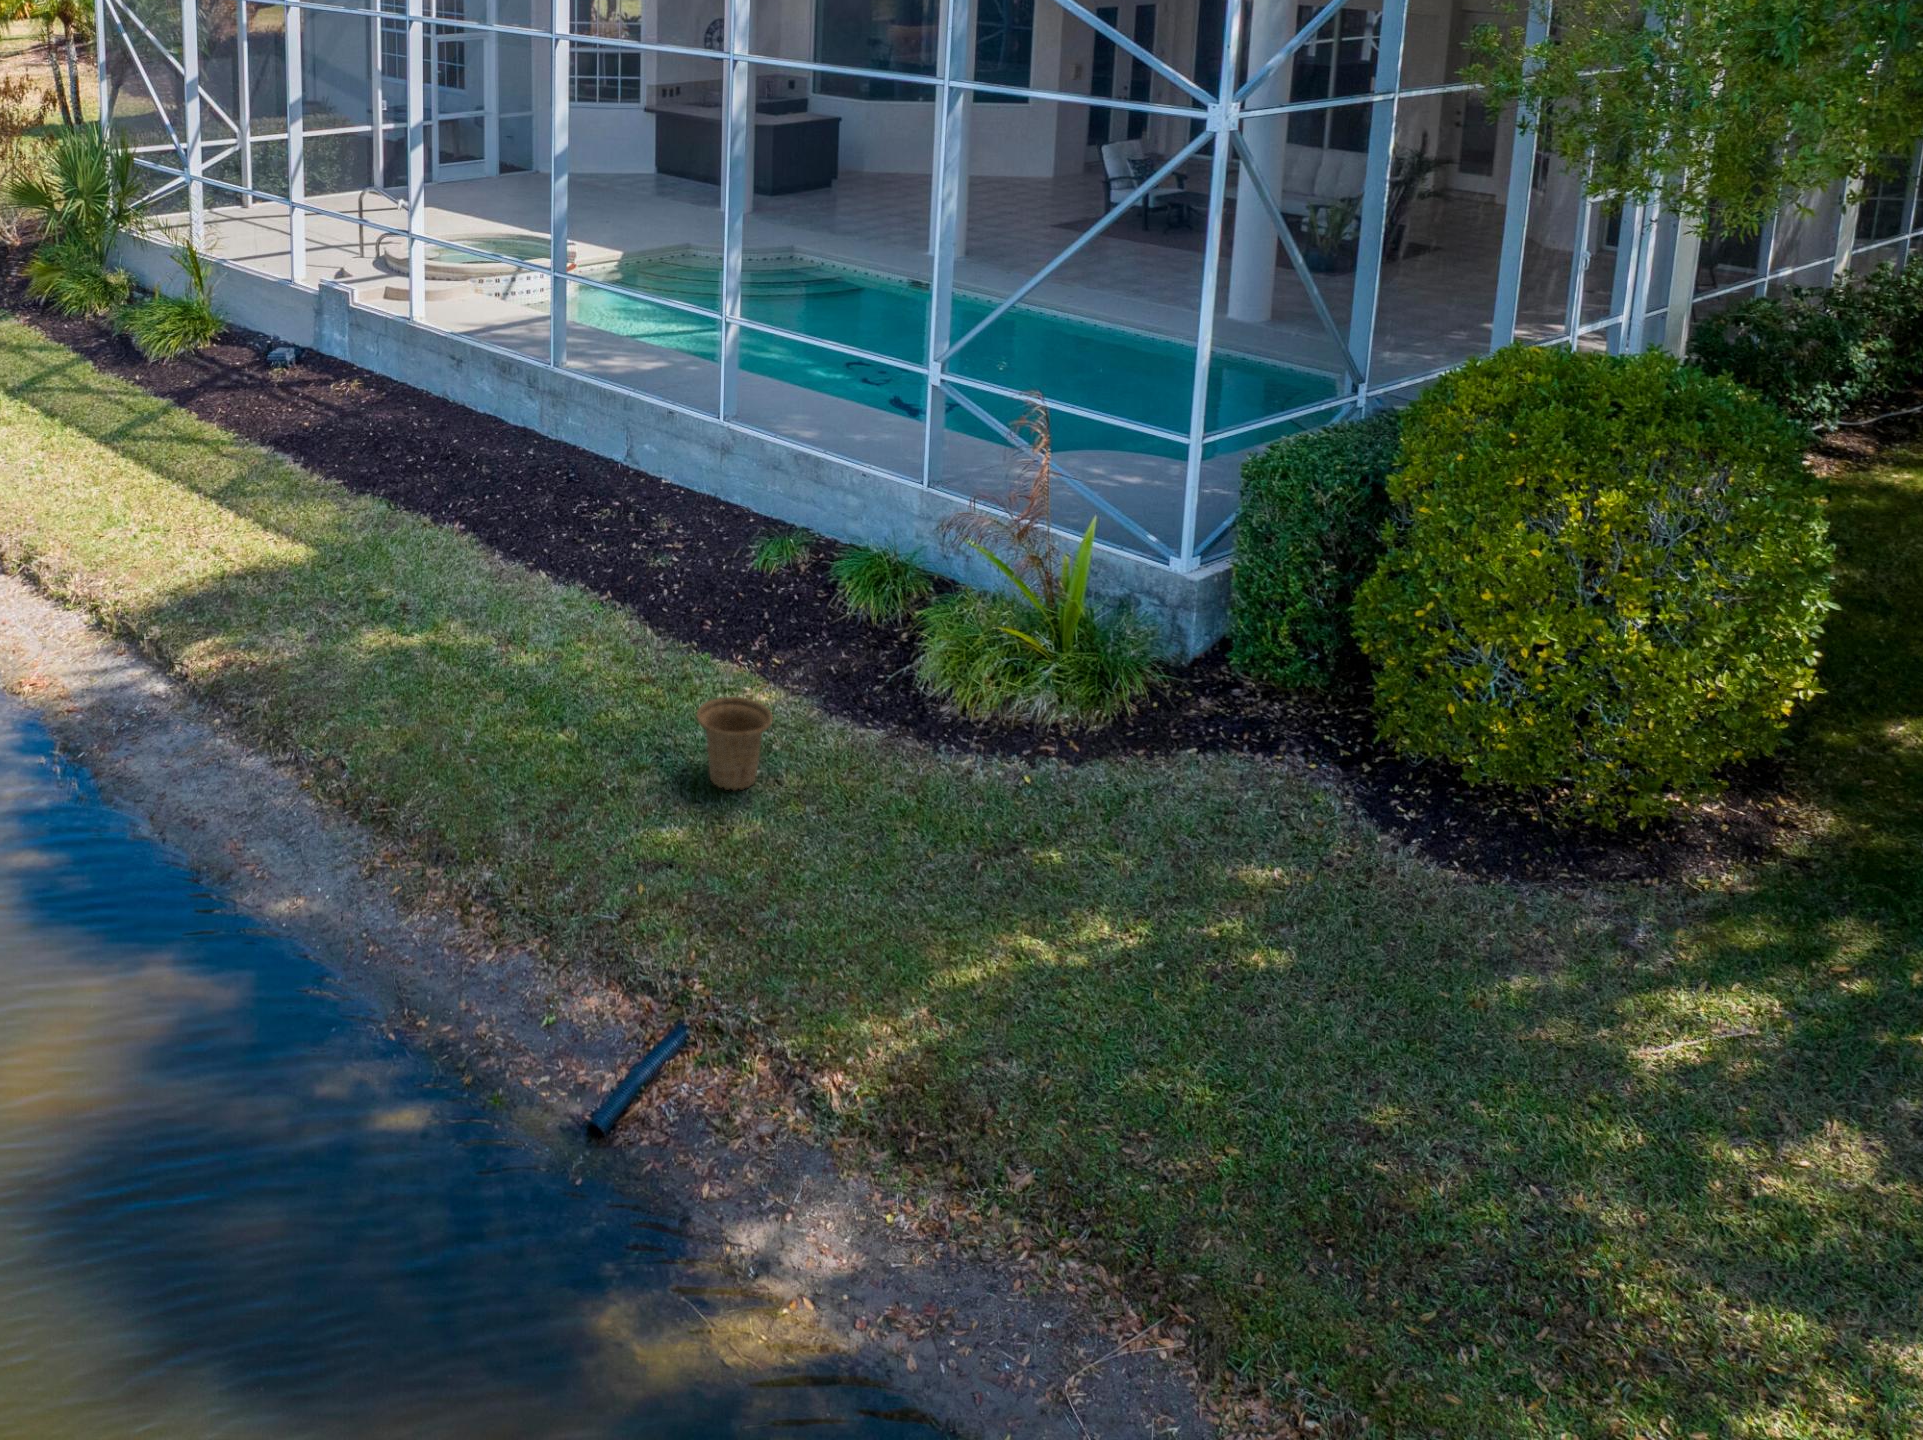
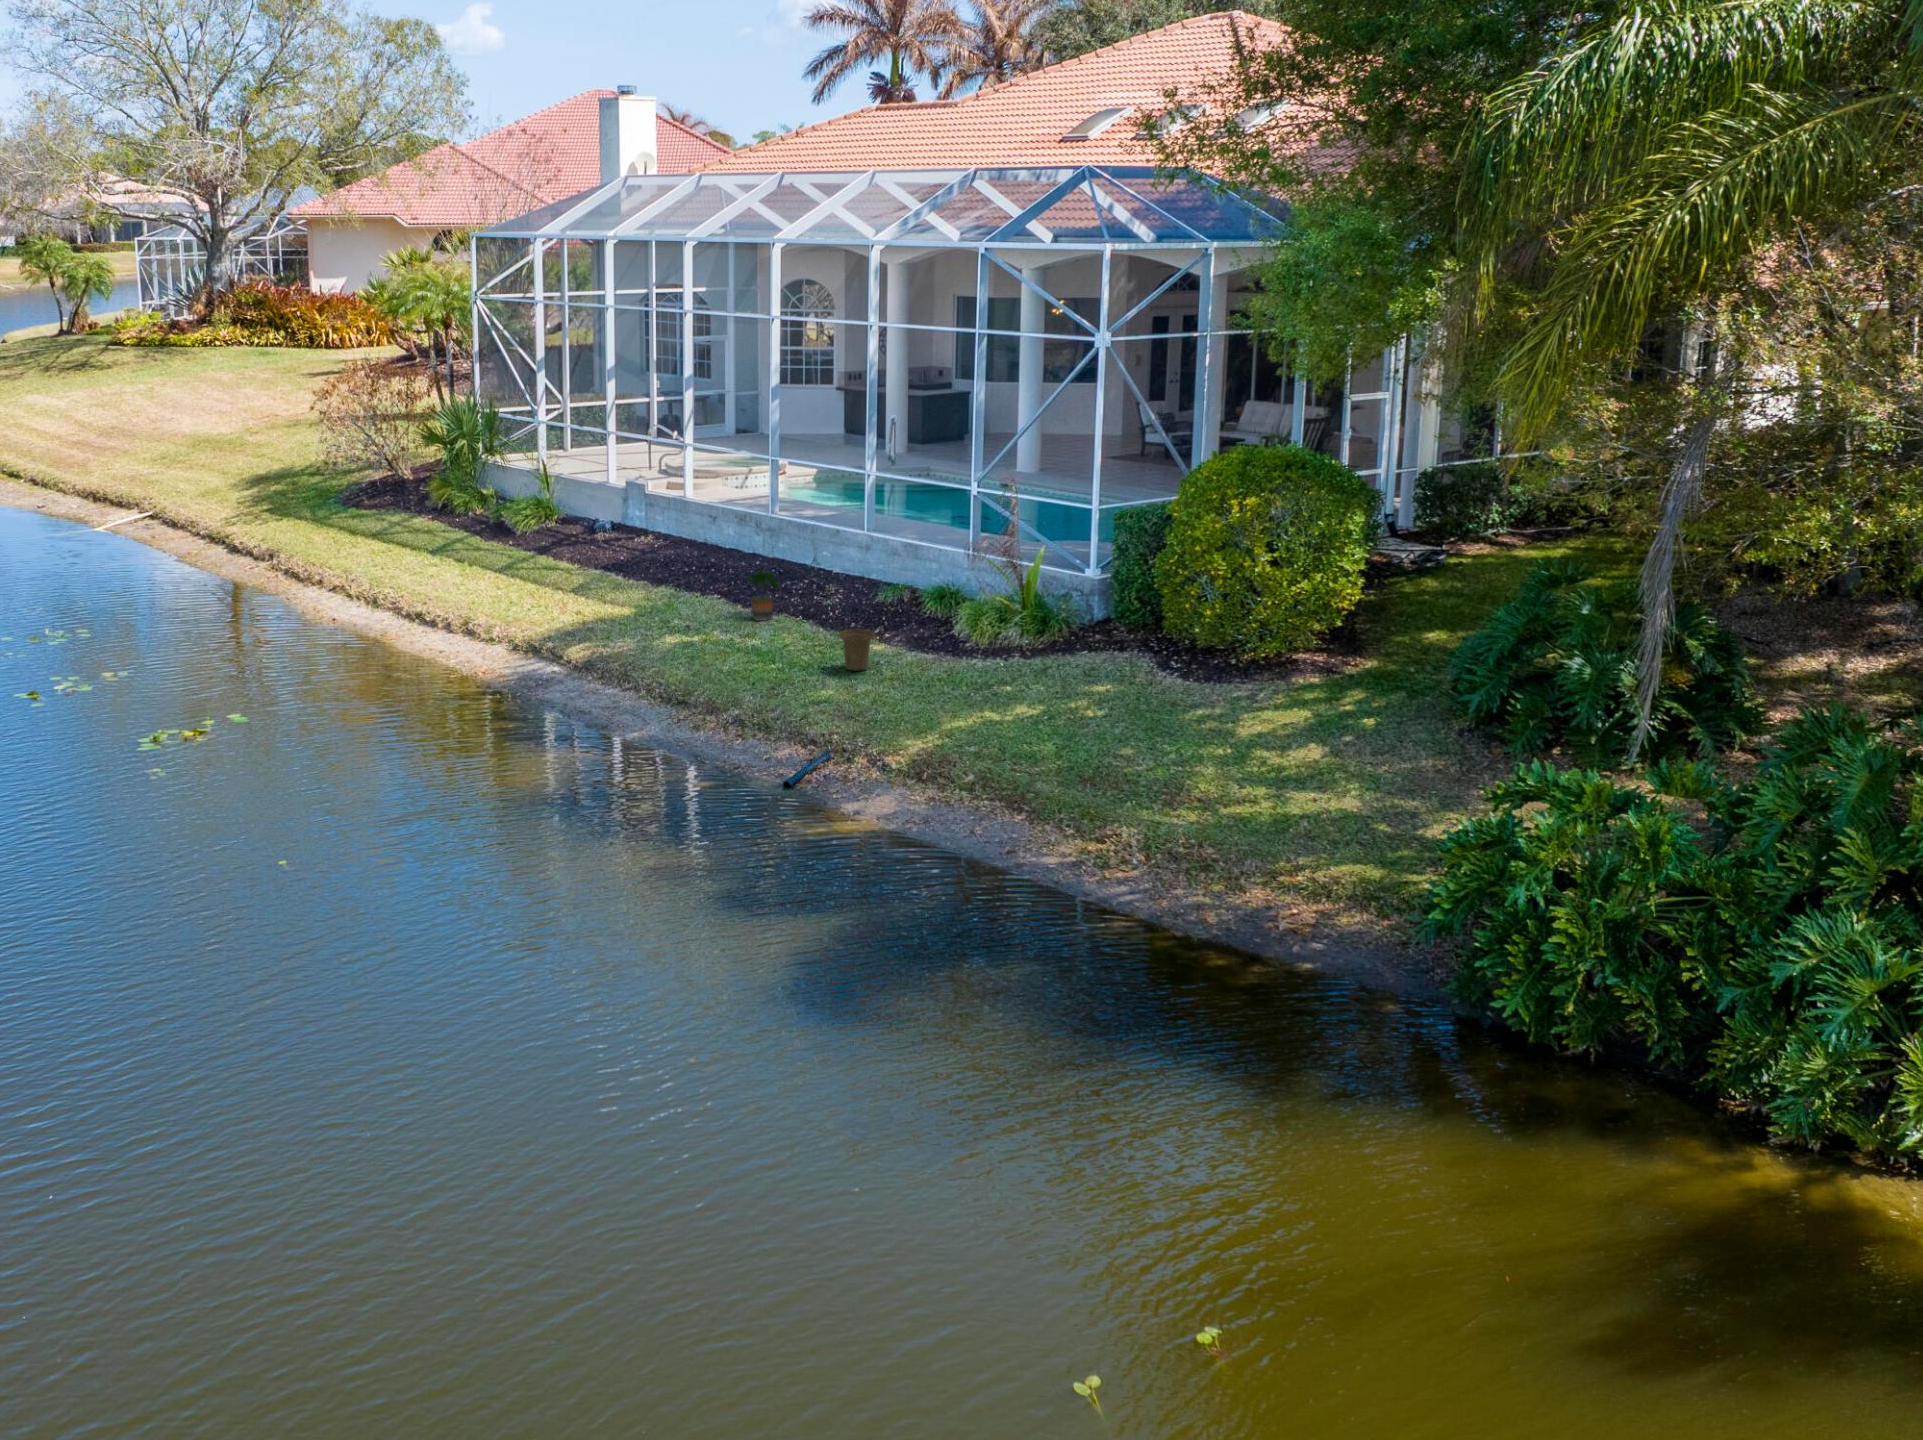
potted tree: none [509,515,574,612] -> present [747,571,780,621]

